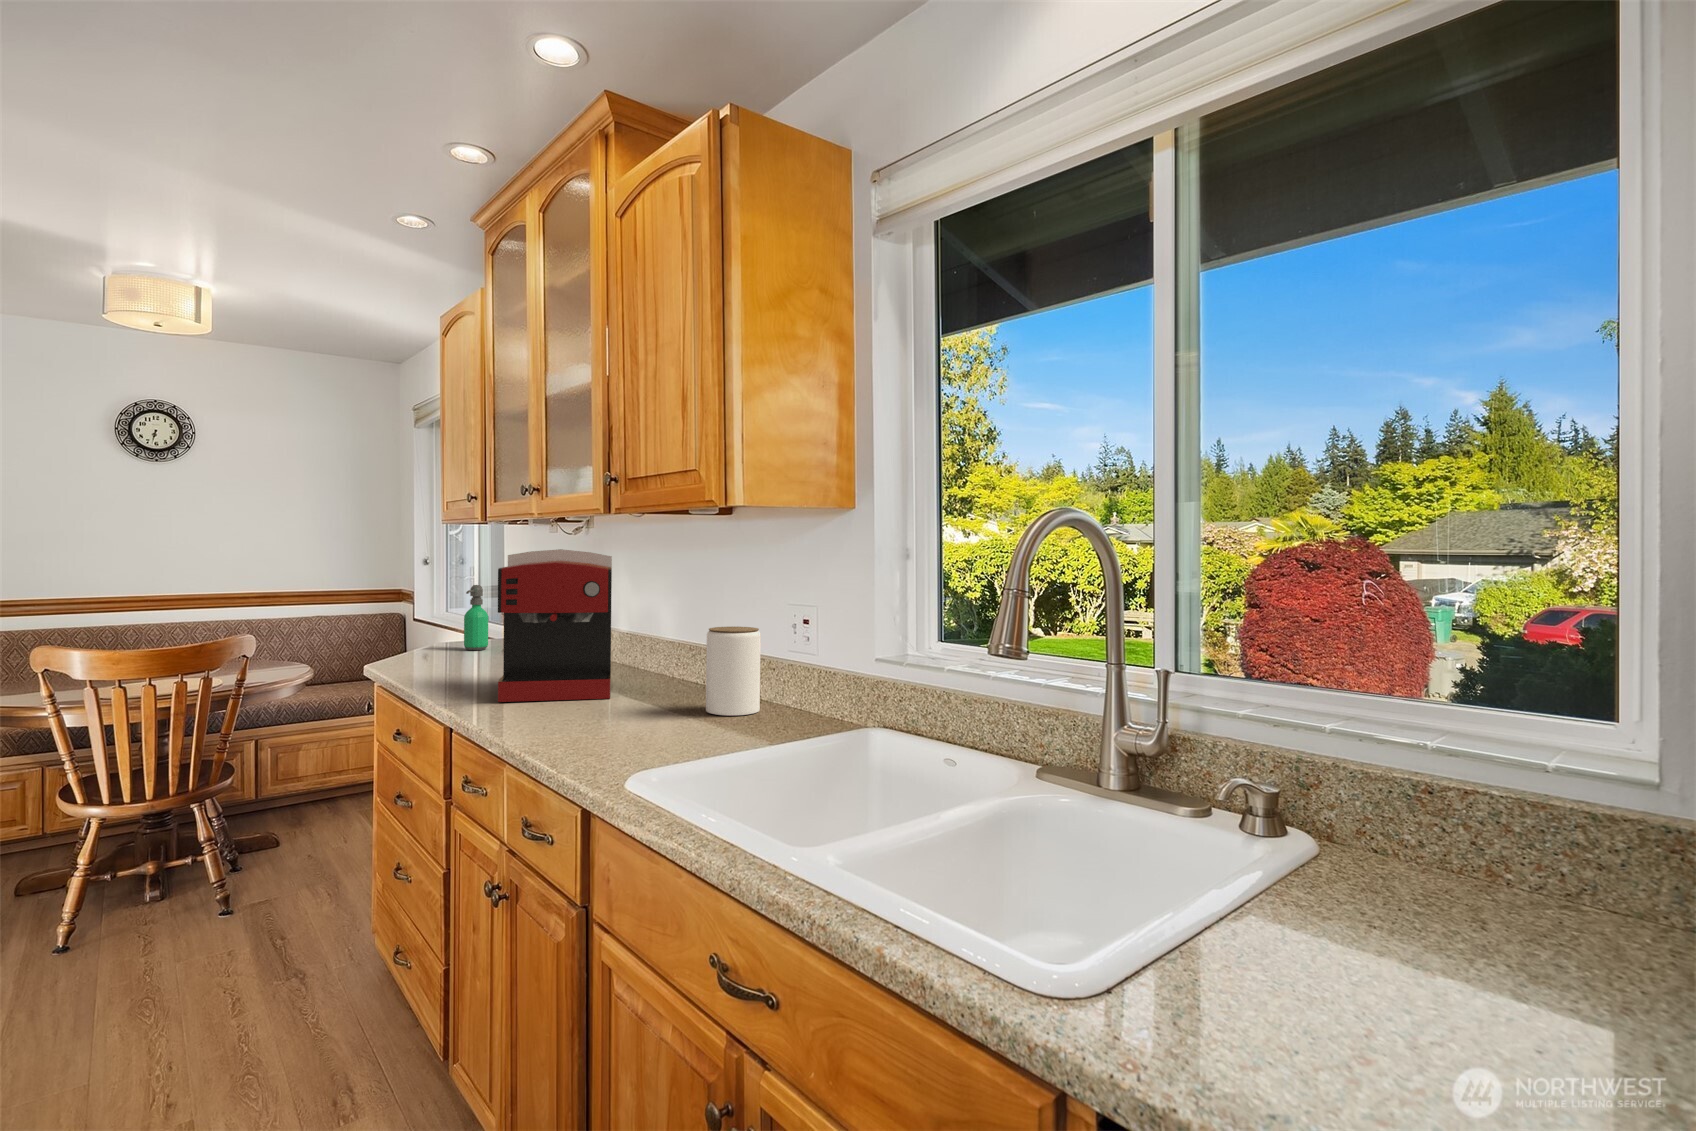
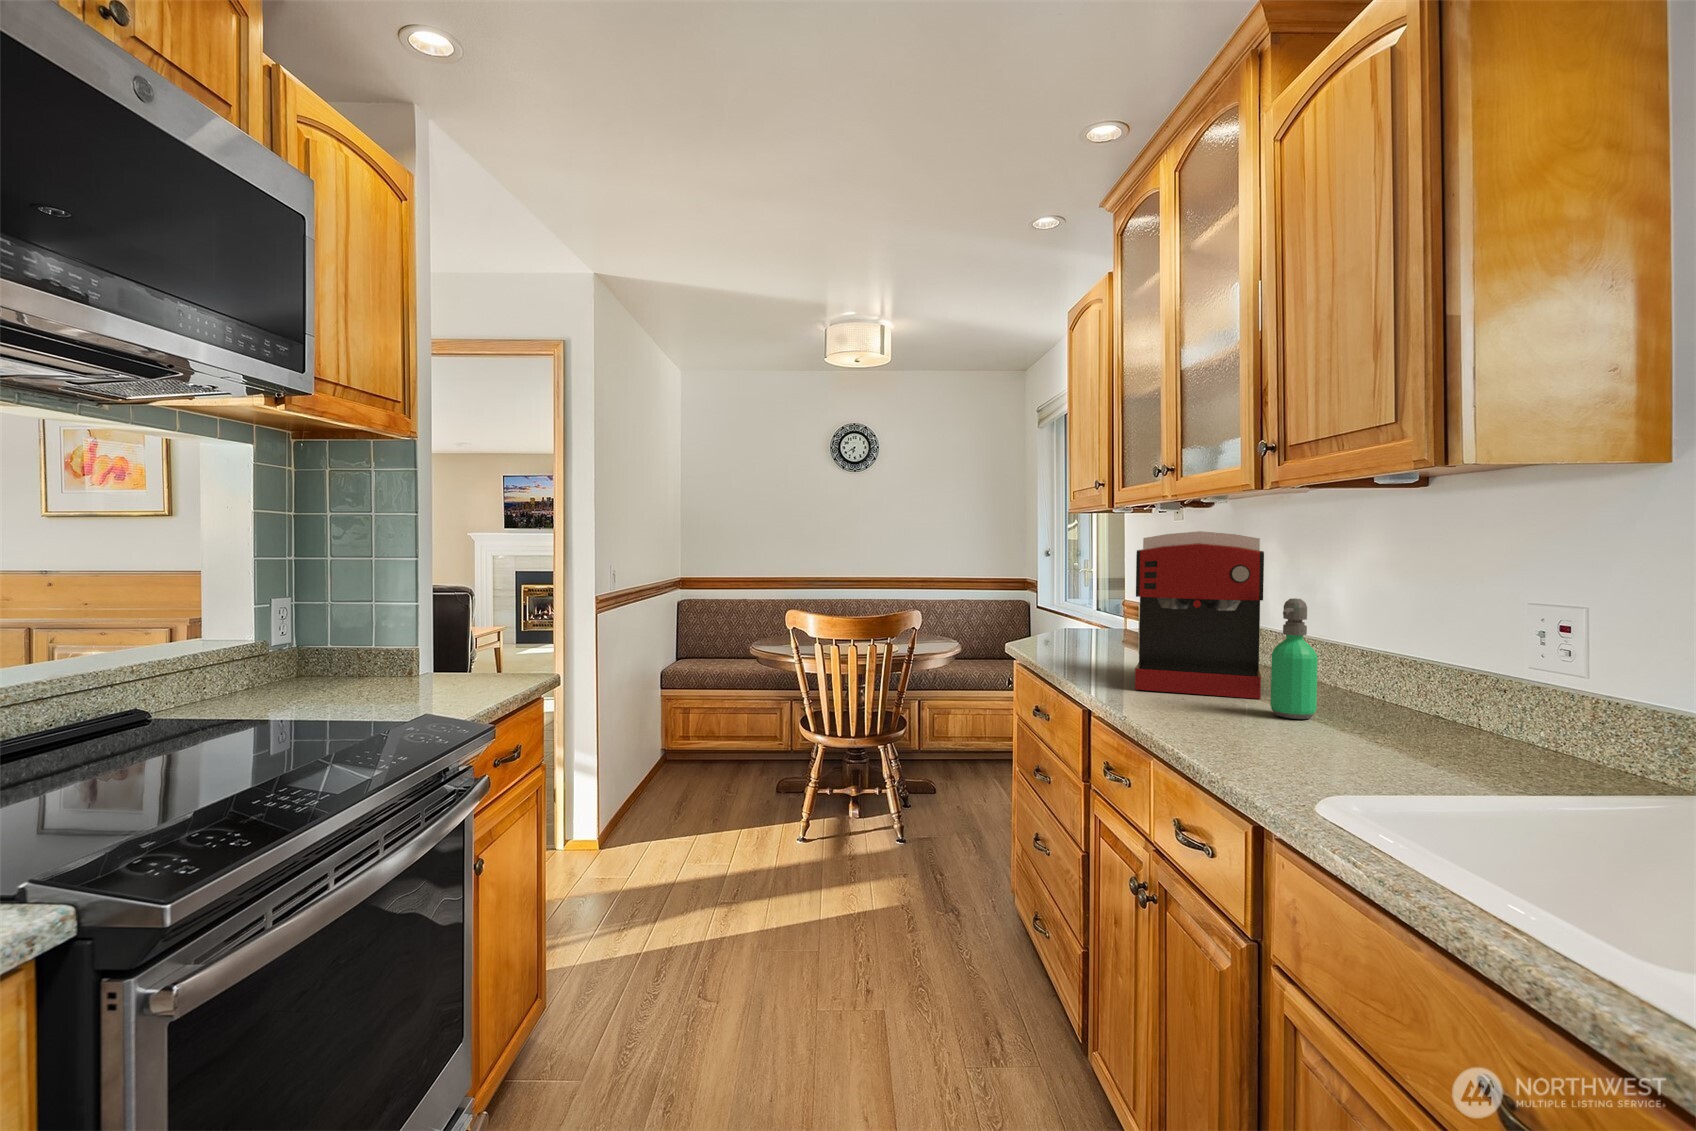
soap dispenser: present [464,585,488,650] -> present [1271,598,1318,719]
jar: present [706,627,761,715] -> none [1397,624,1485,740]

